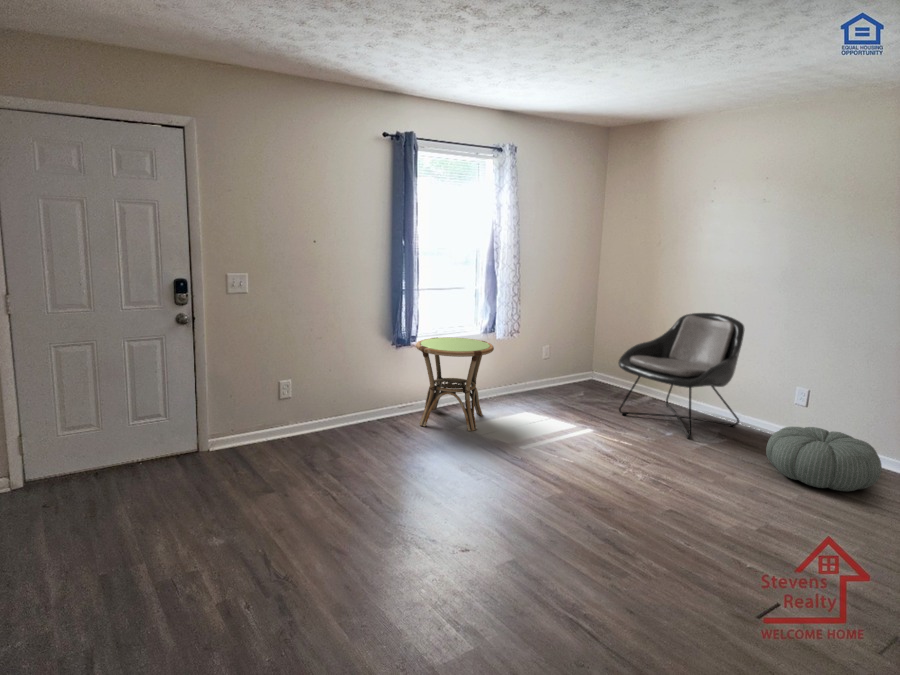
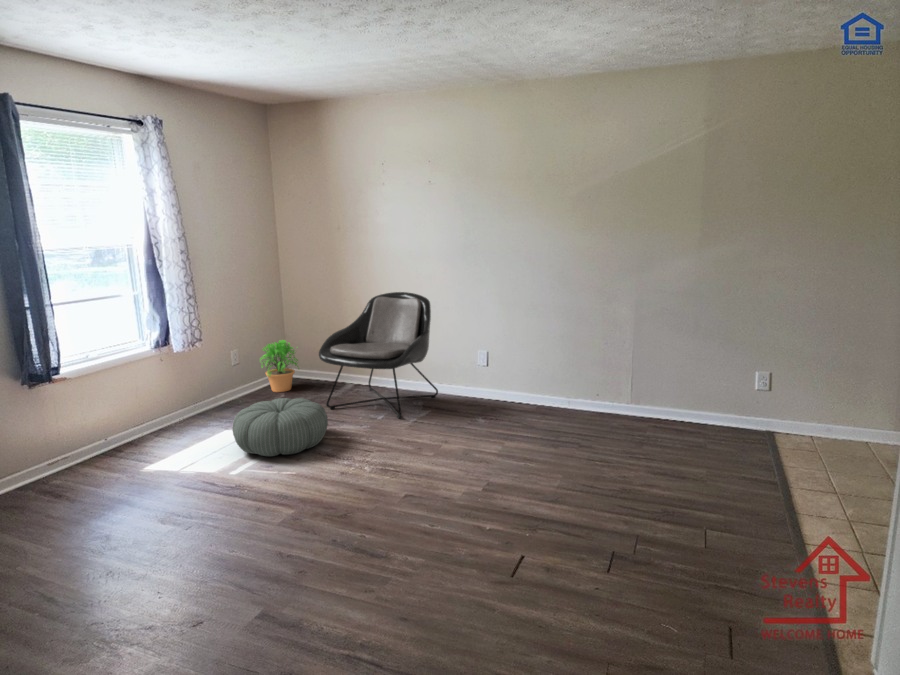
side table: present [416,337,494,431] -> none [63,357,175,480]
potted plant: none [566,343,606,391] -> present [261,340,298,392]
pouf: present [766,427,882,491] -> present [232,398,328,456]

